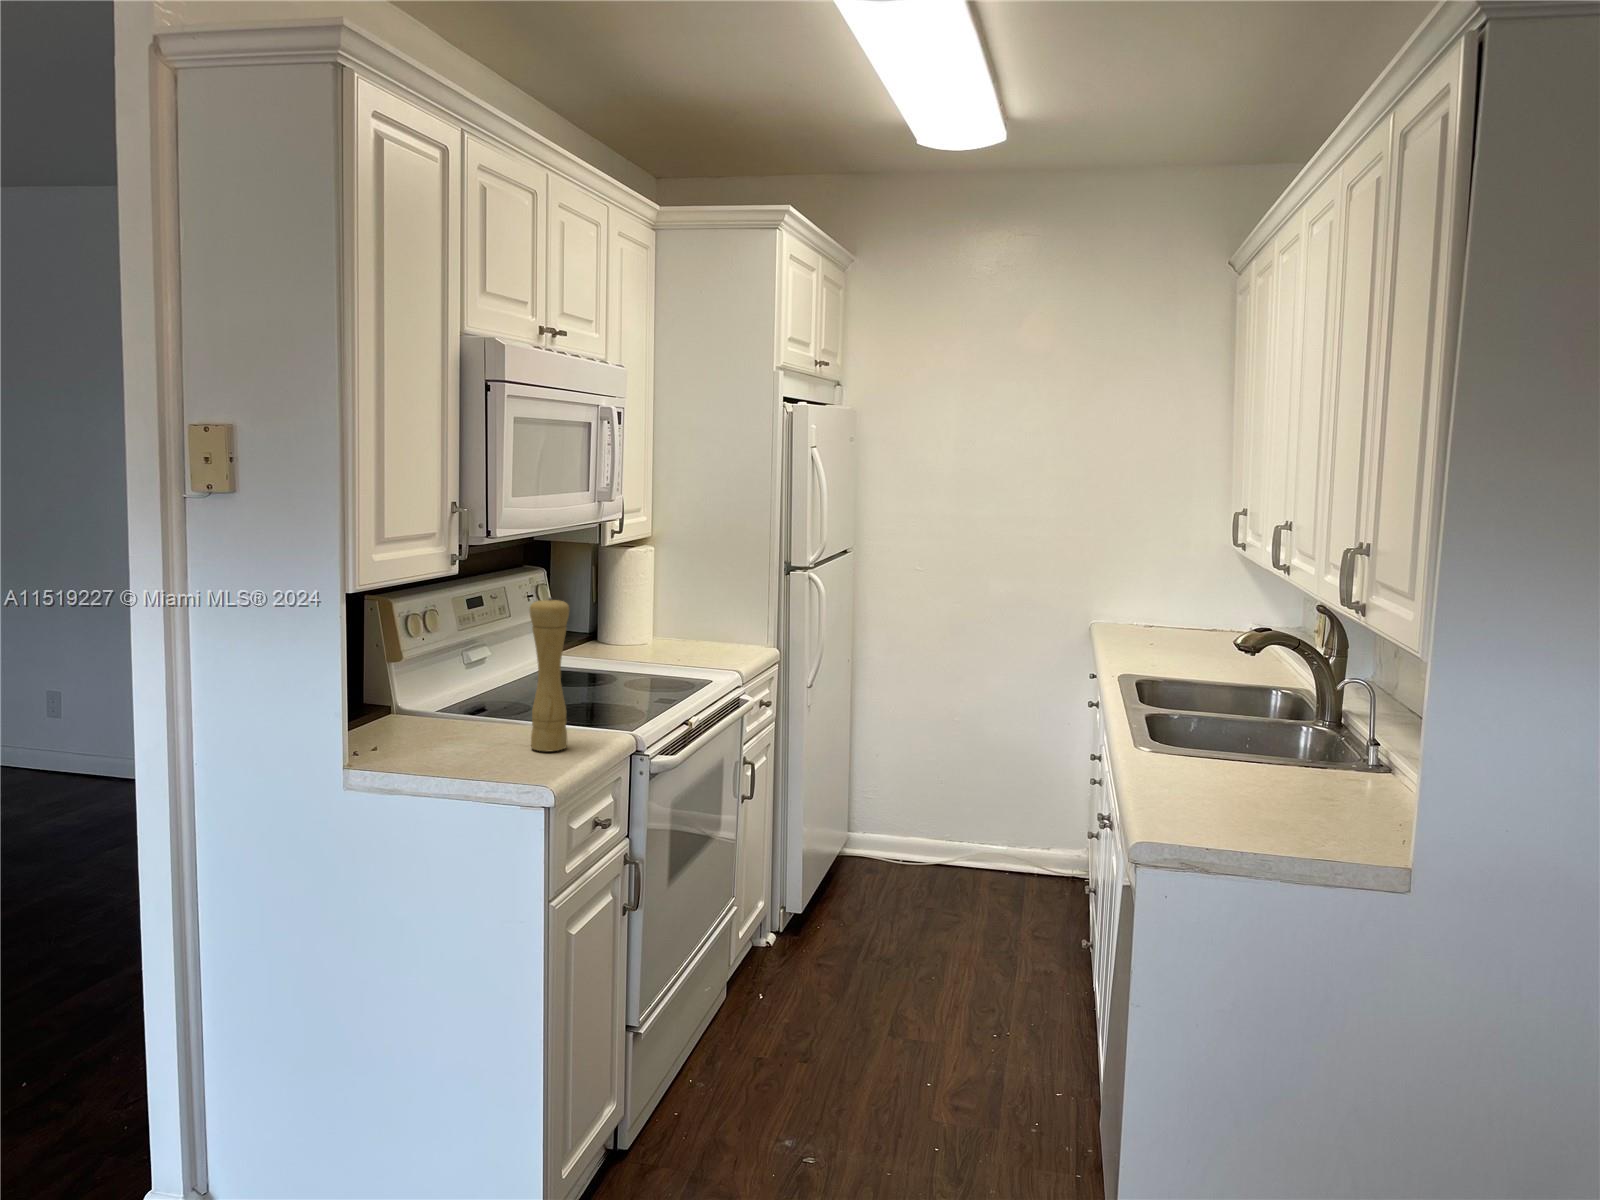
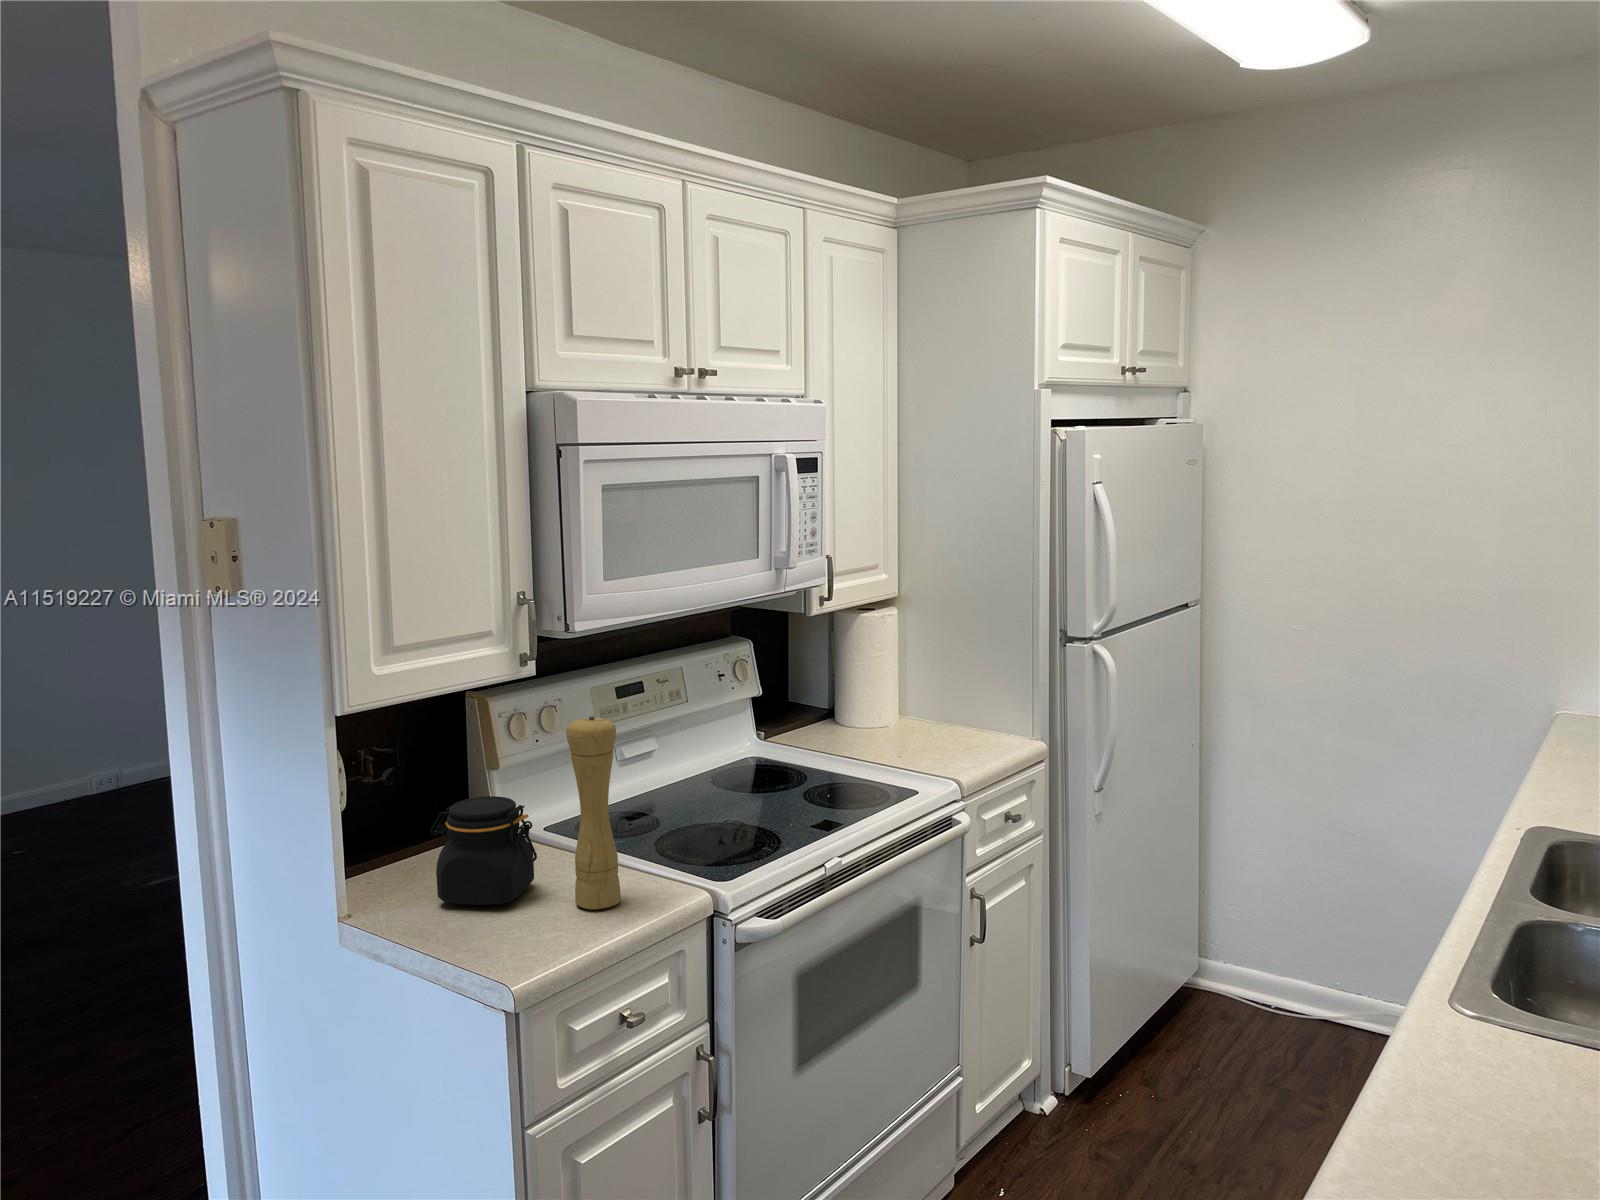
jar: none [403,670,493,755] -> present [431,796,537,905]

